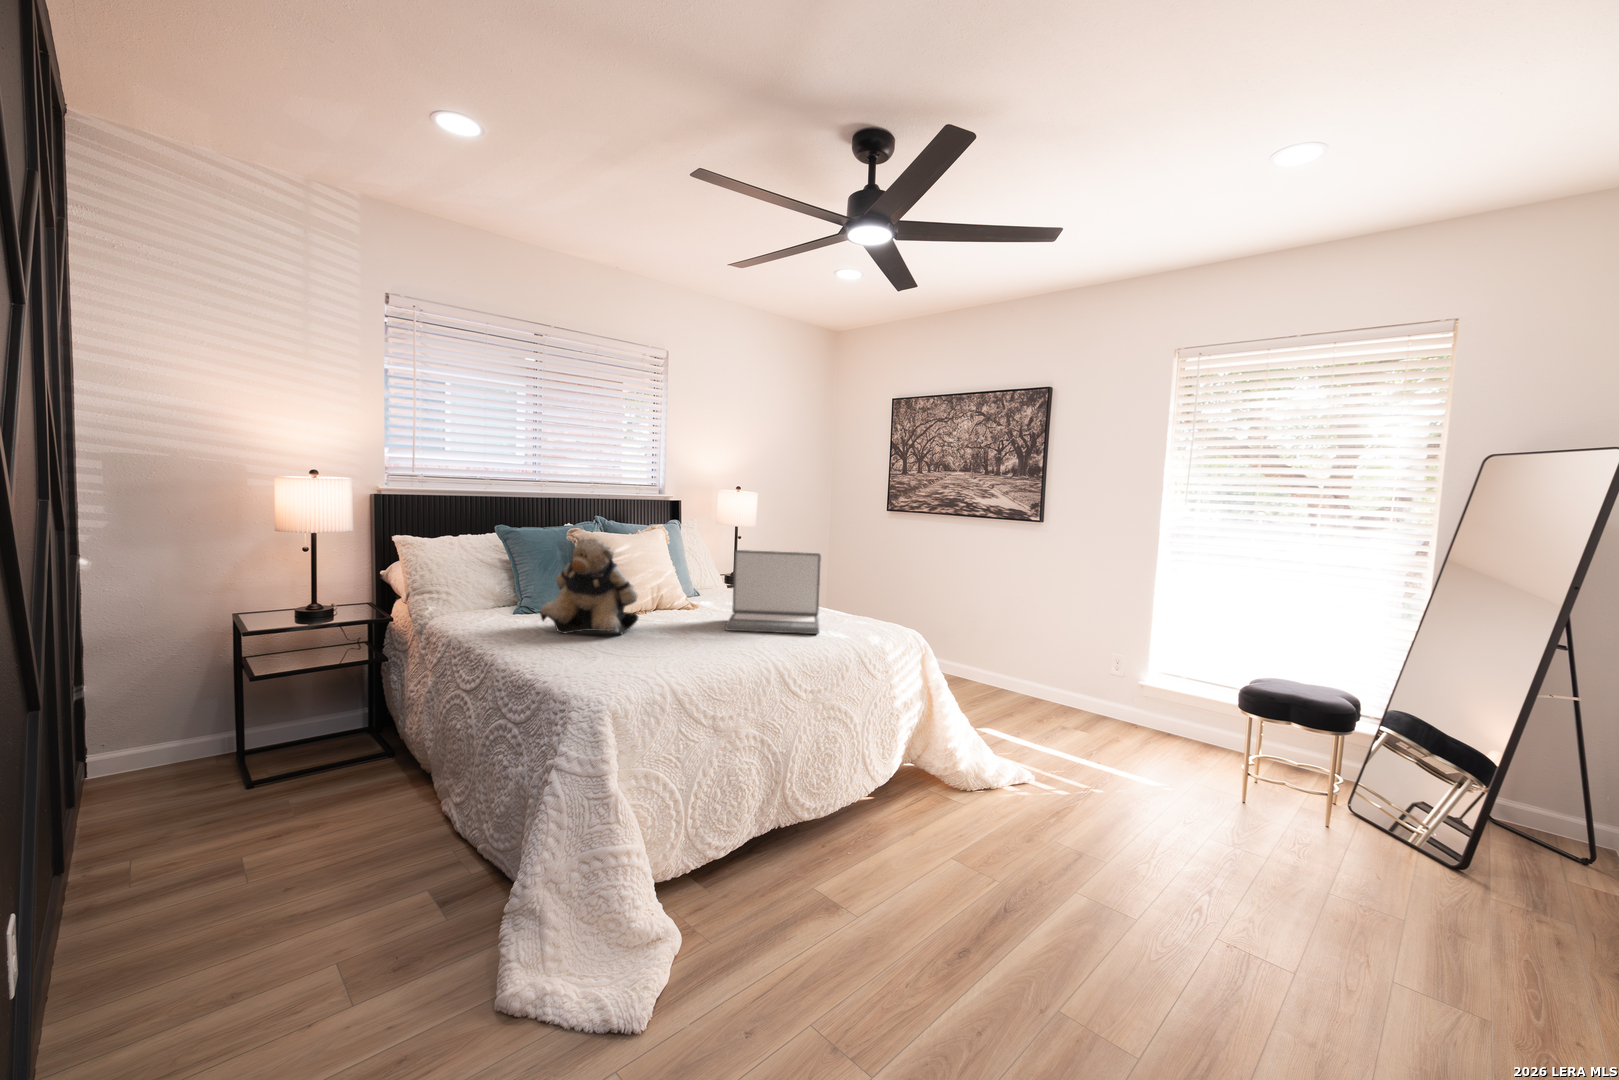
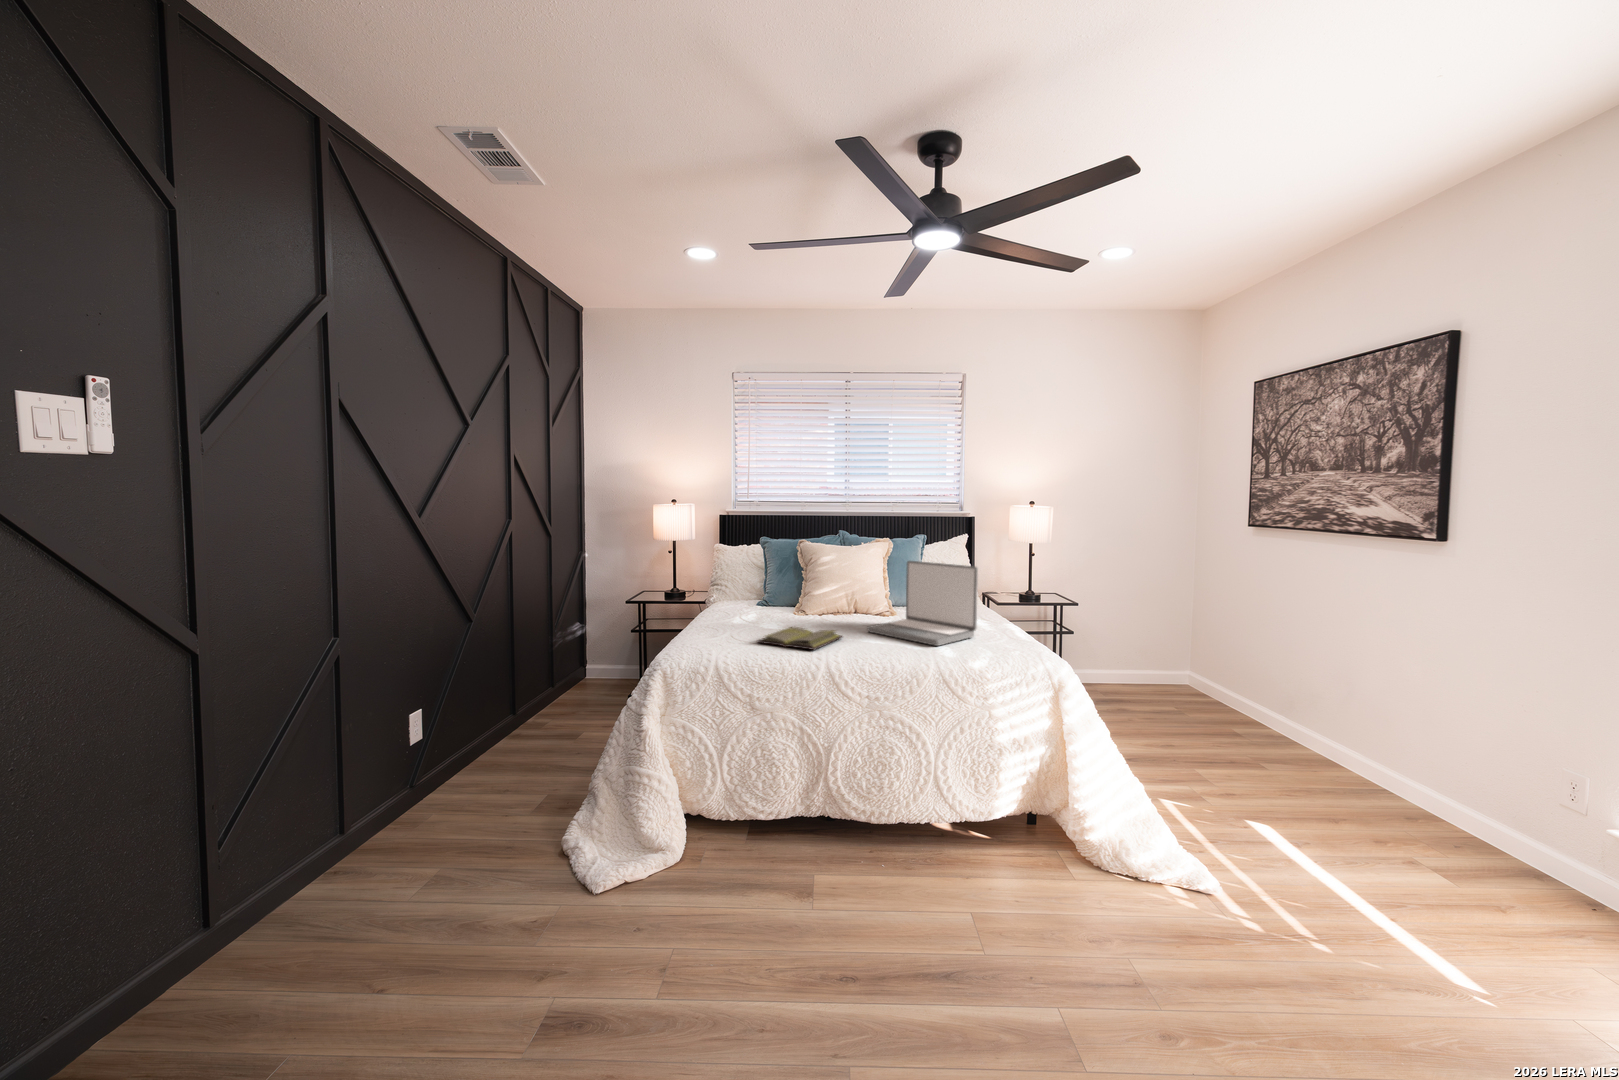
teddy bear: present [540,538,638,634] -> none [735,546,808,624]
diary: none [658,631,747,656] -> present [757,627,842,650]

